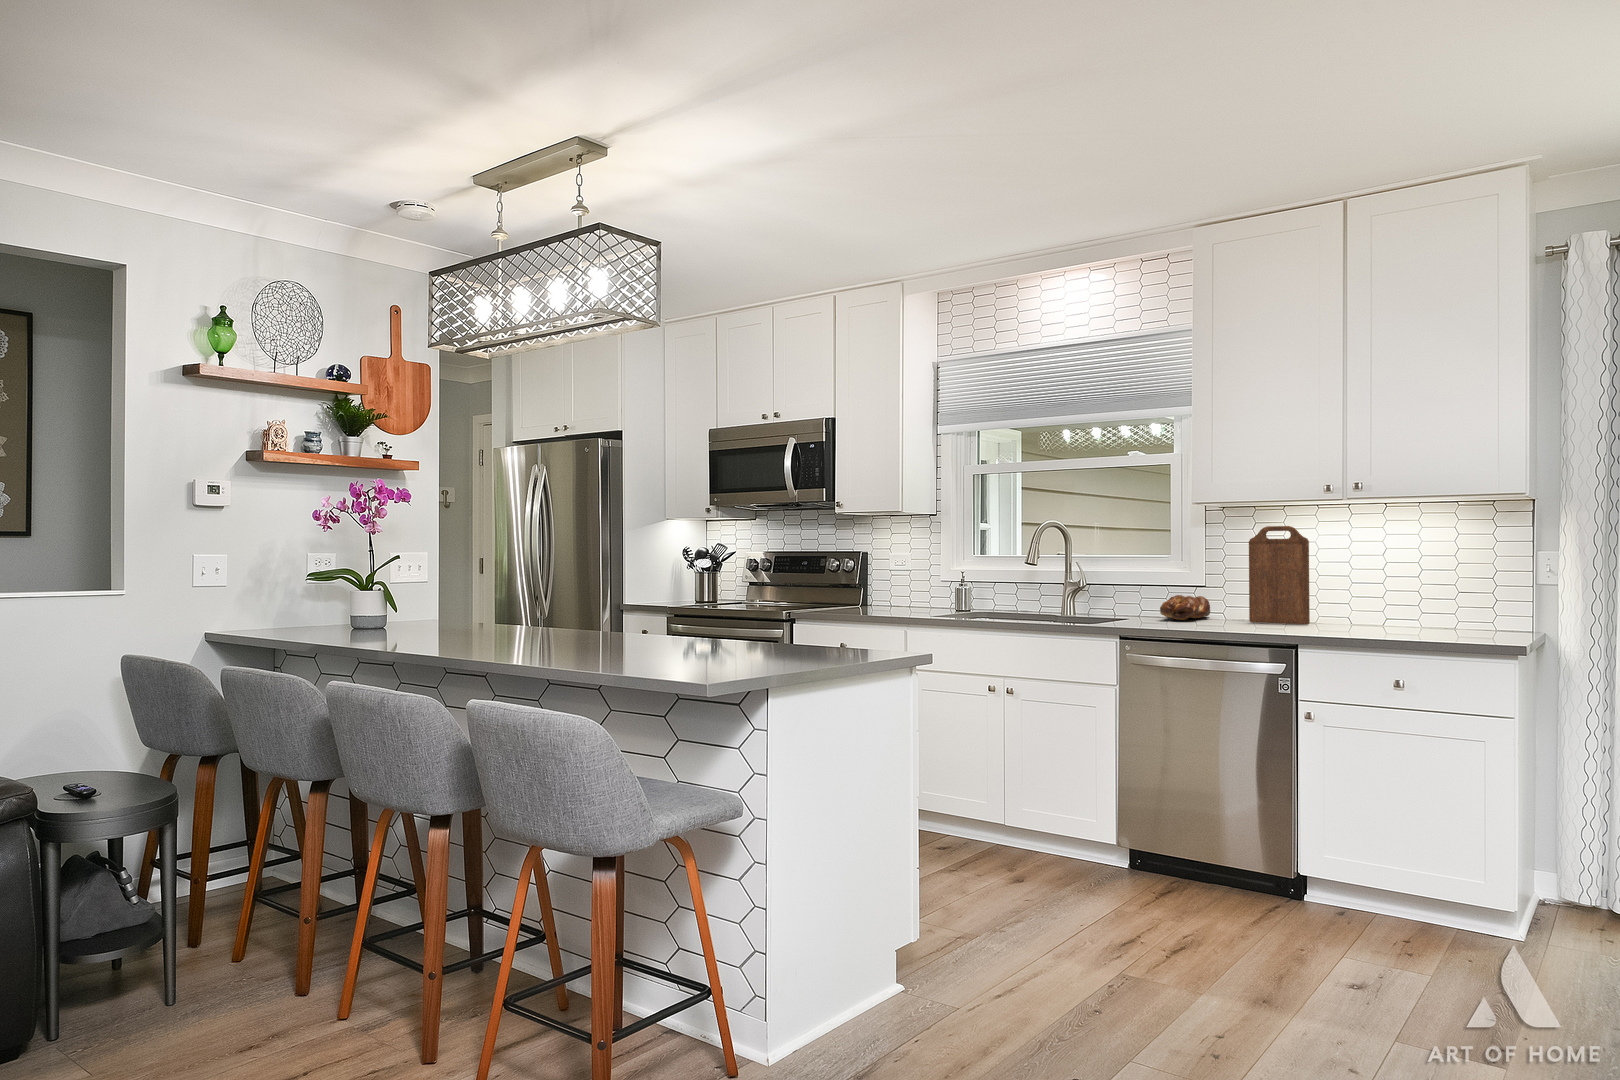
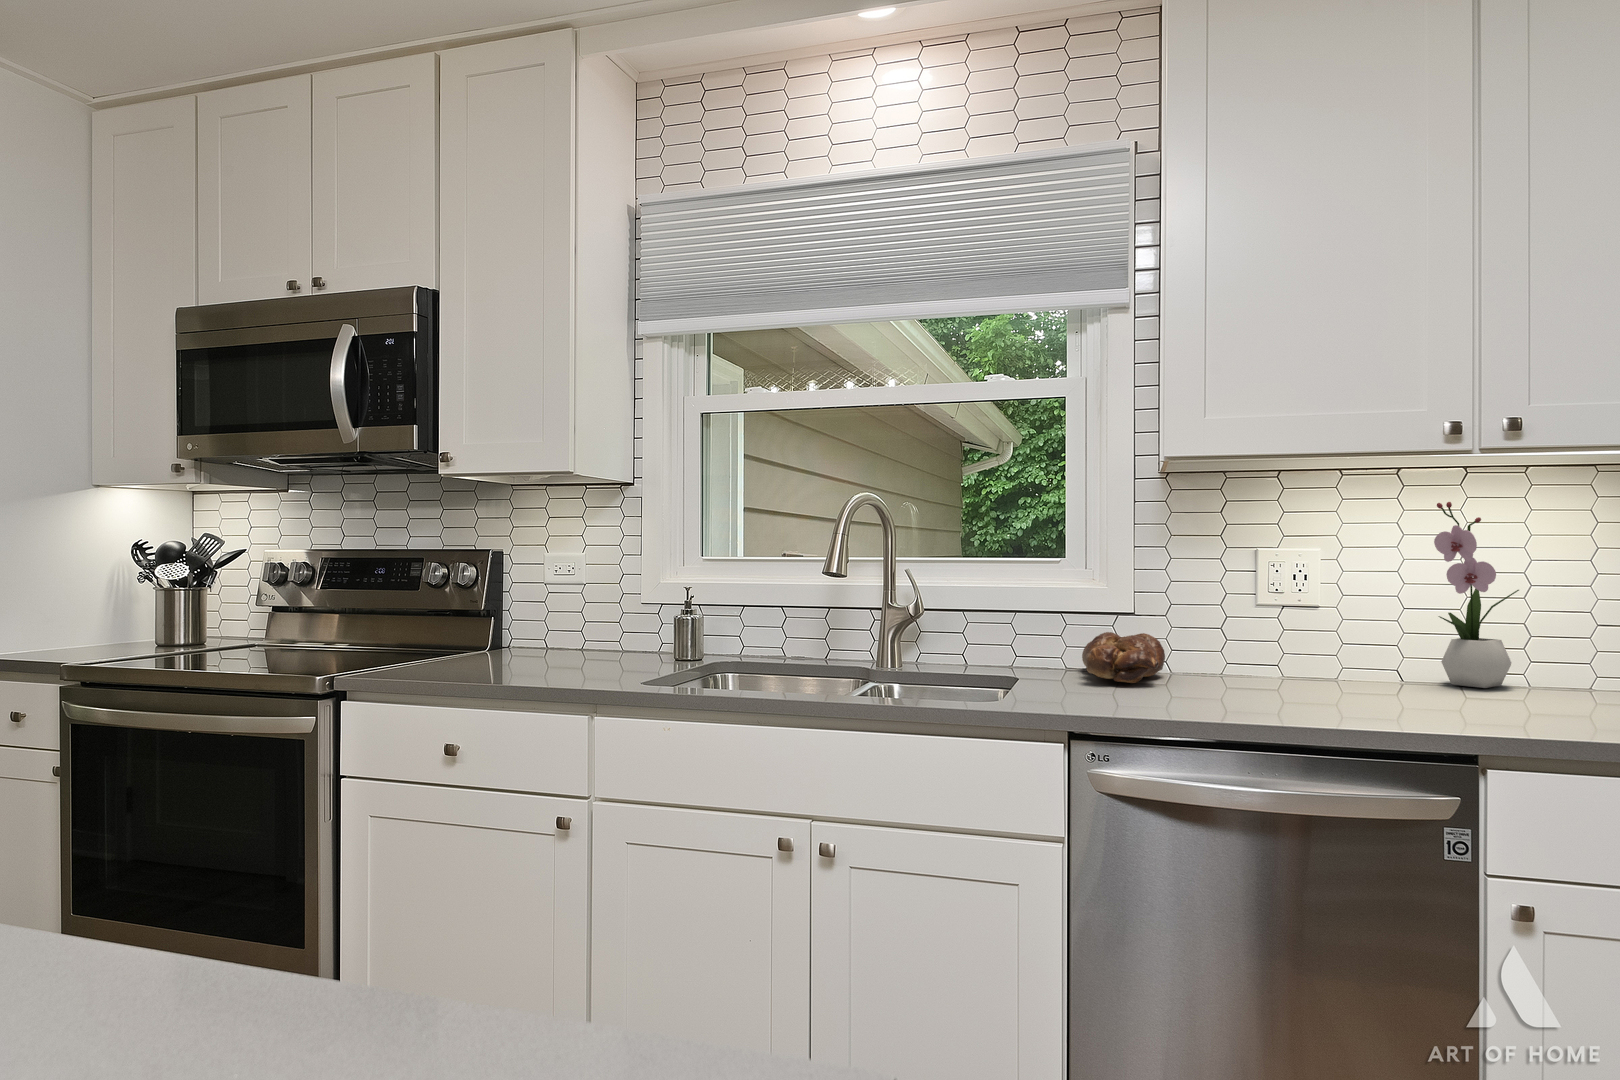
flower arrangement: none [1348,524,1399,624] -> present [1434,502,1519,688]
cutting board: present [1249,526,1310,624] -> none [1257,504,1374,691]

